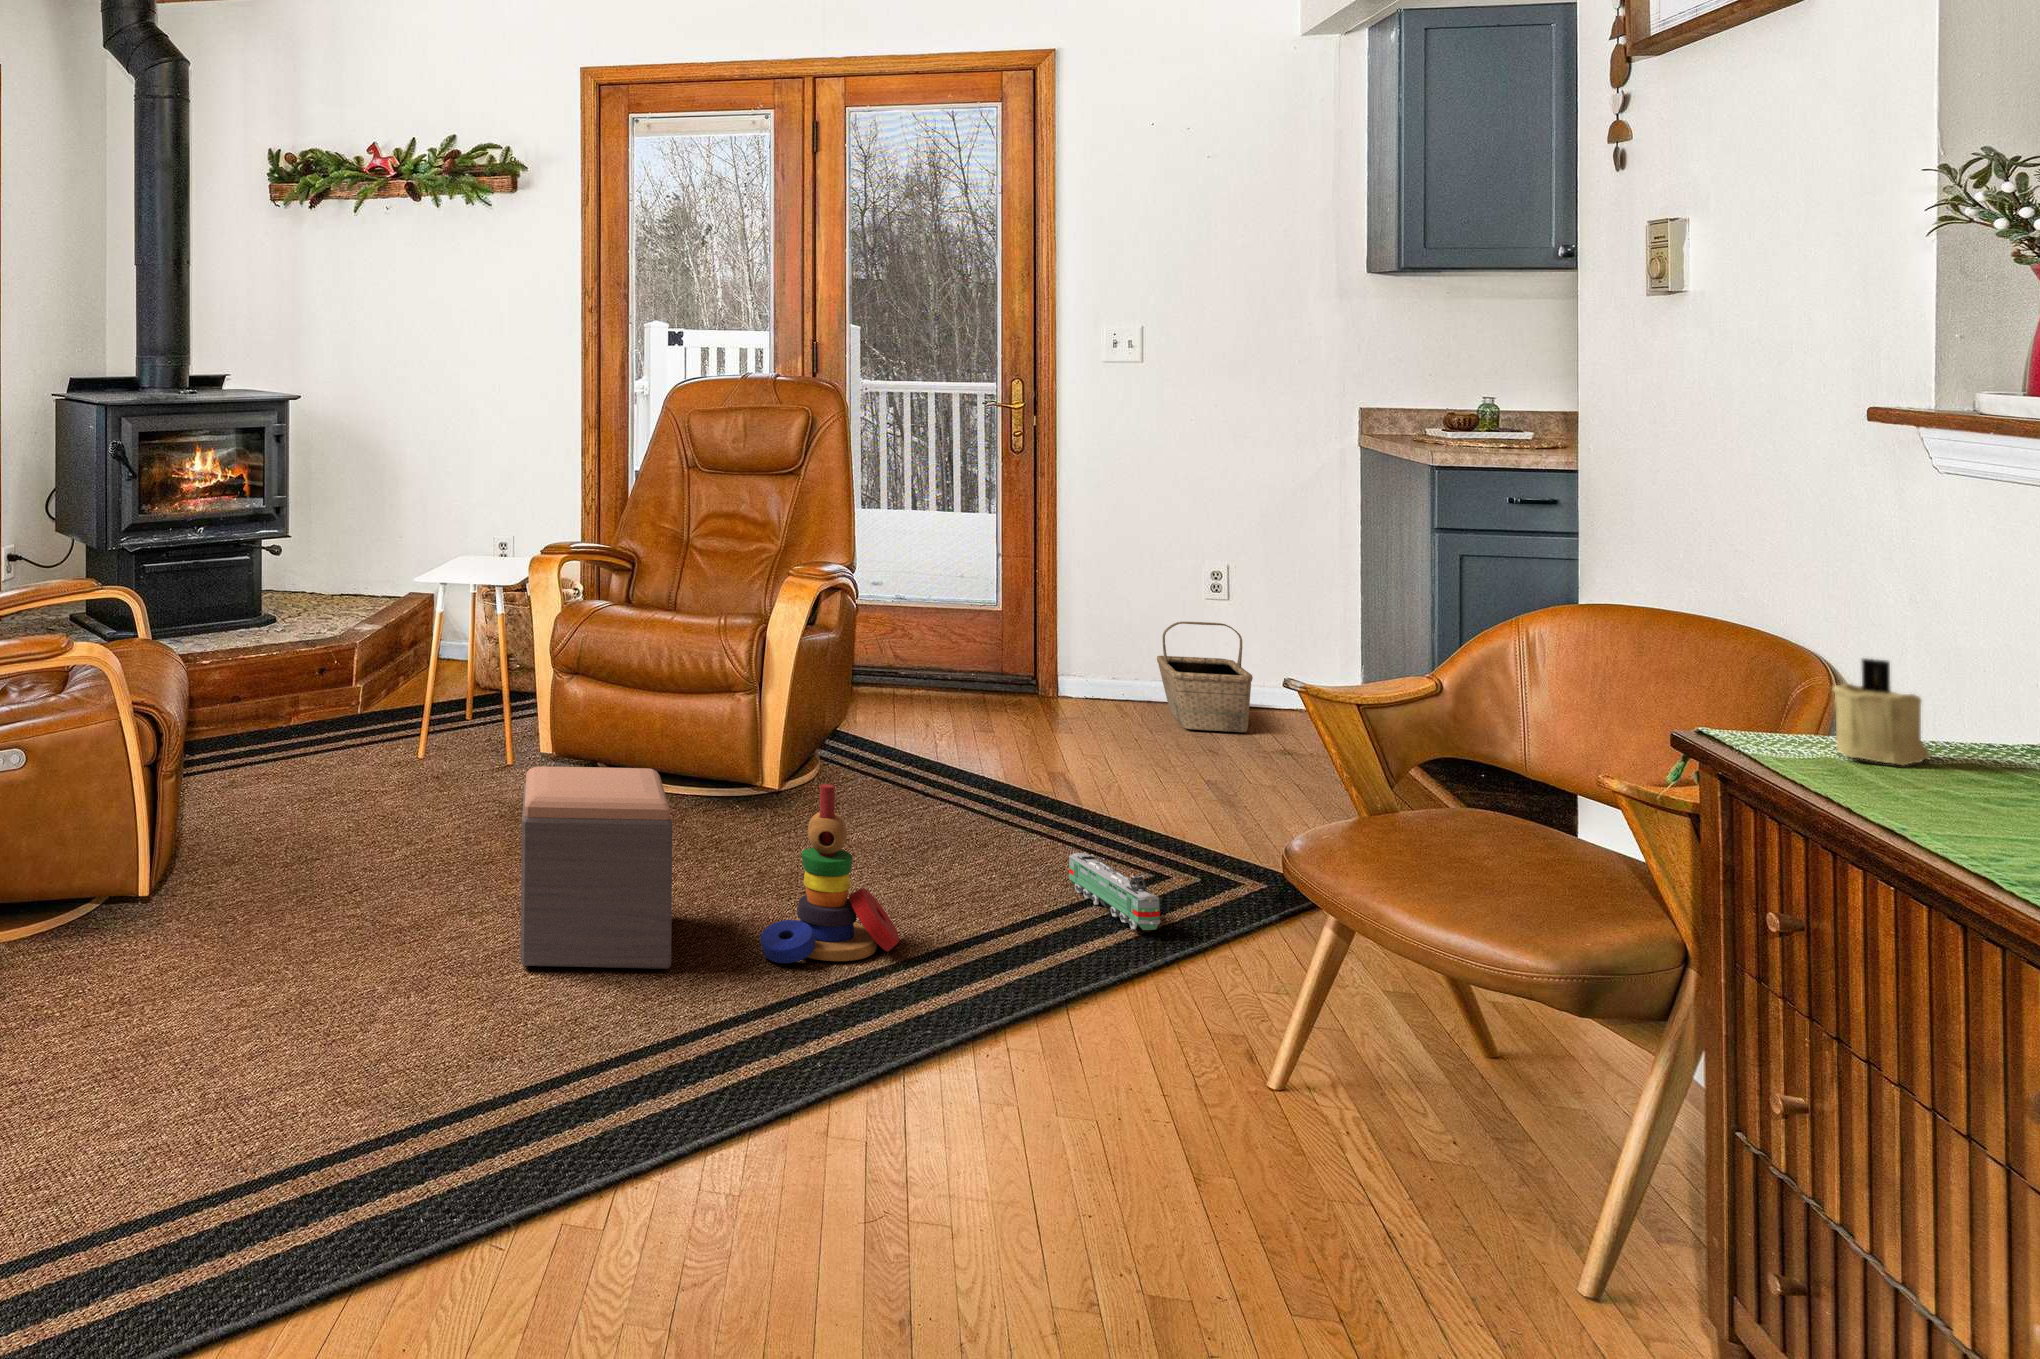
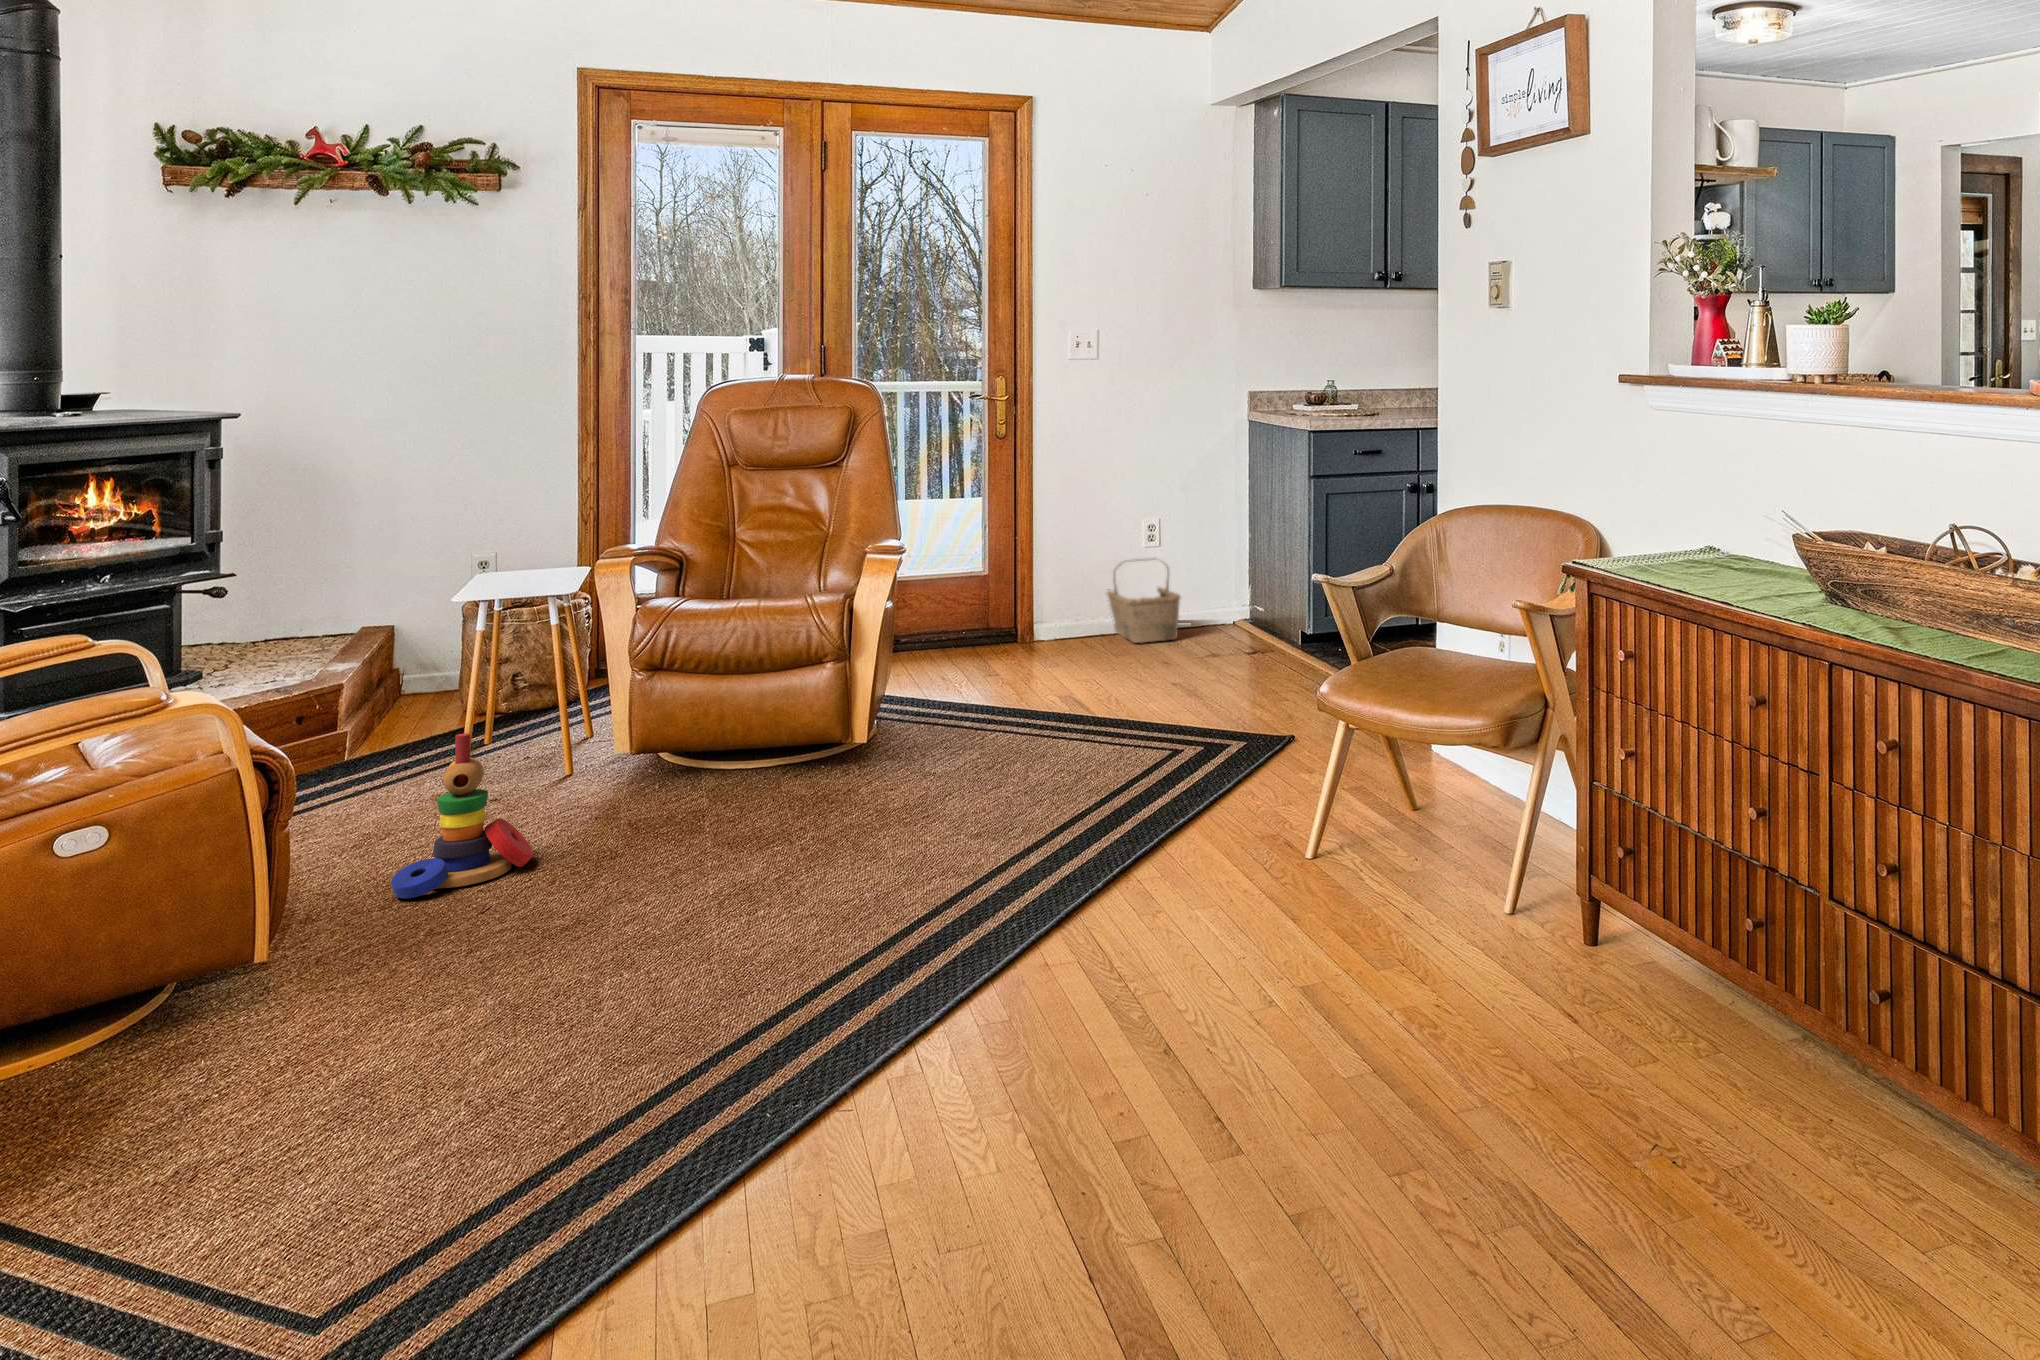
candle: present [1833,658,1930,765] -> none [1646,512,1686,567]
footstool: present [520,766,672,969] -> none [684,726,854,920]
stacking toy: present [760,784,900,963] -> present [391,733,533,898]
toy train: present [1069,853,1161,930] -> none [1118,736,1198,784]

